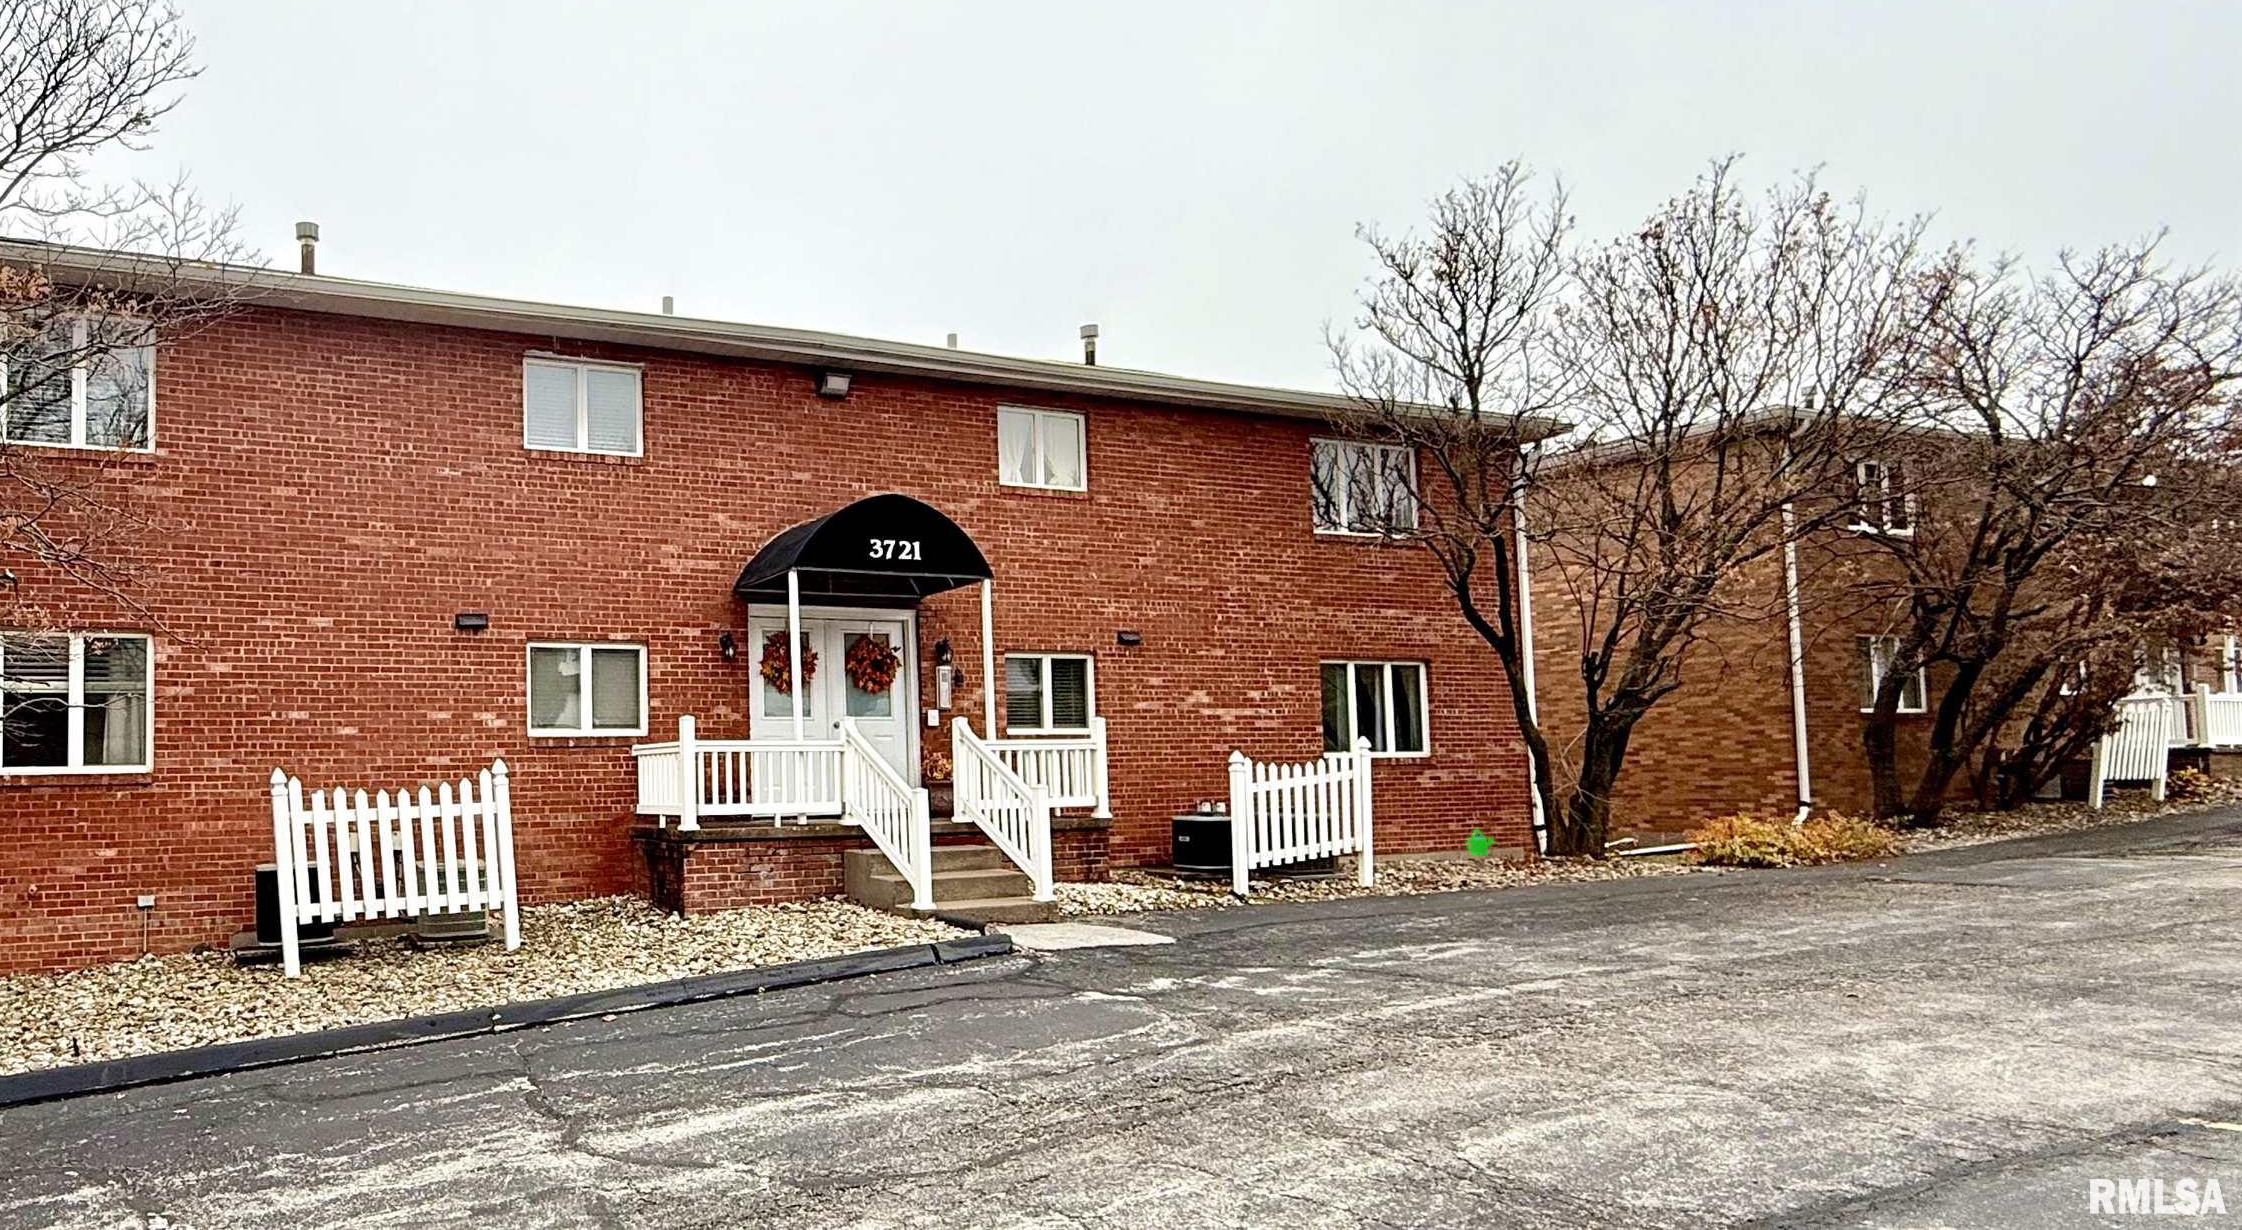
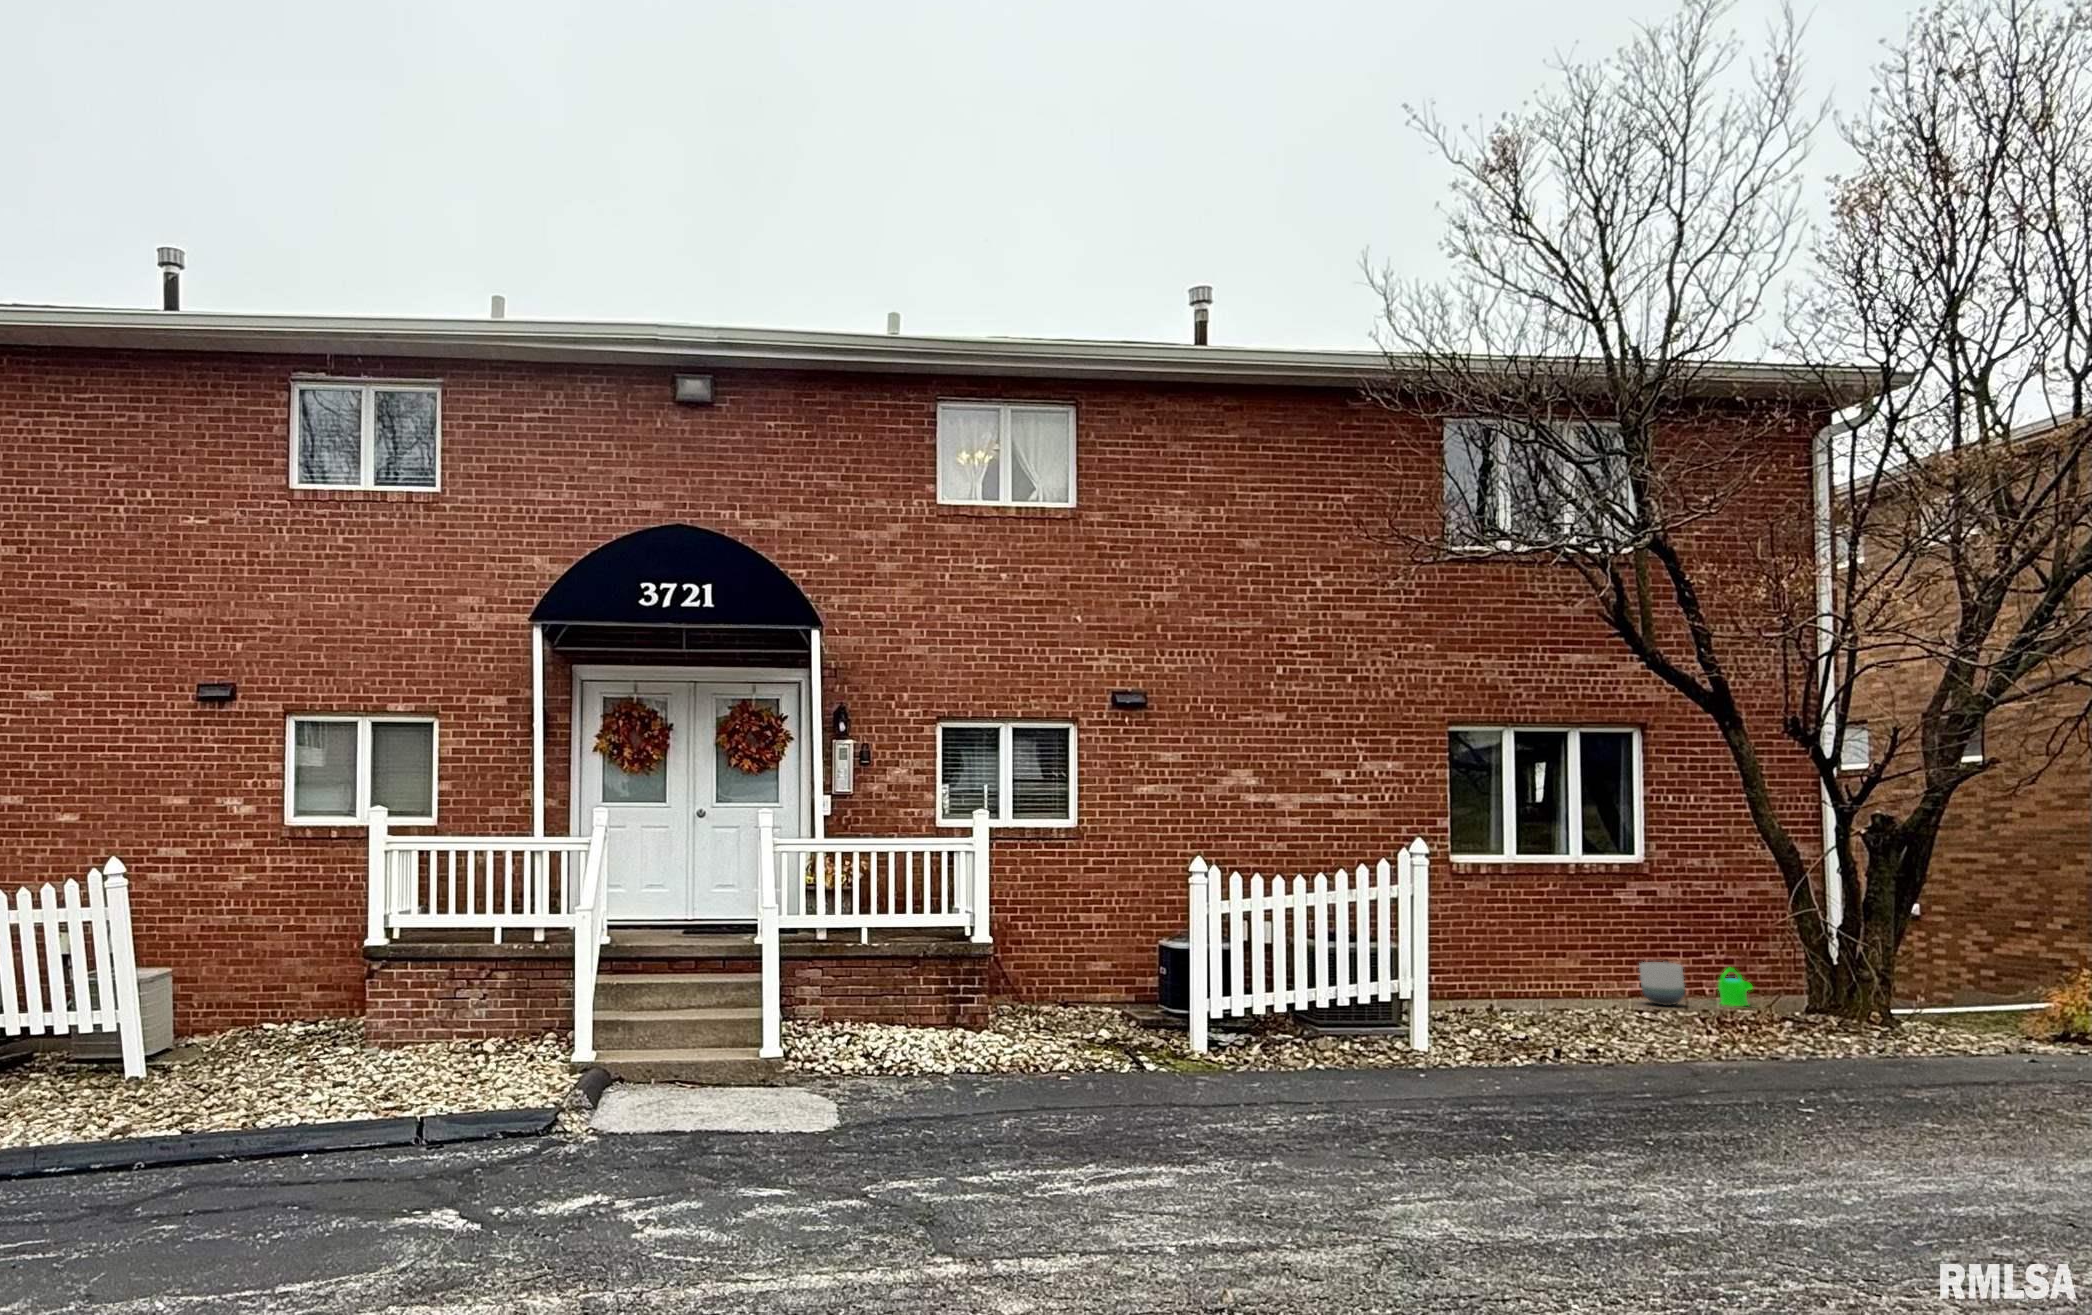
planter: none [1428,827,1458,856] -> present [1639,962,1685,1006]

